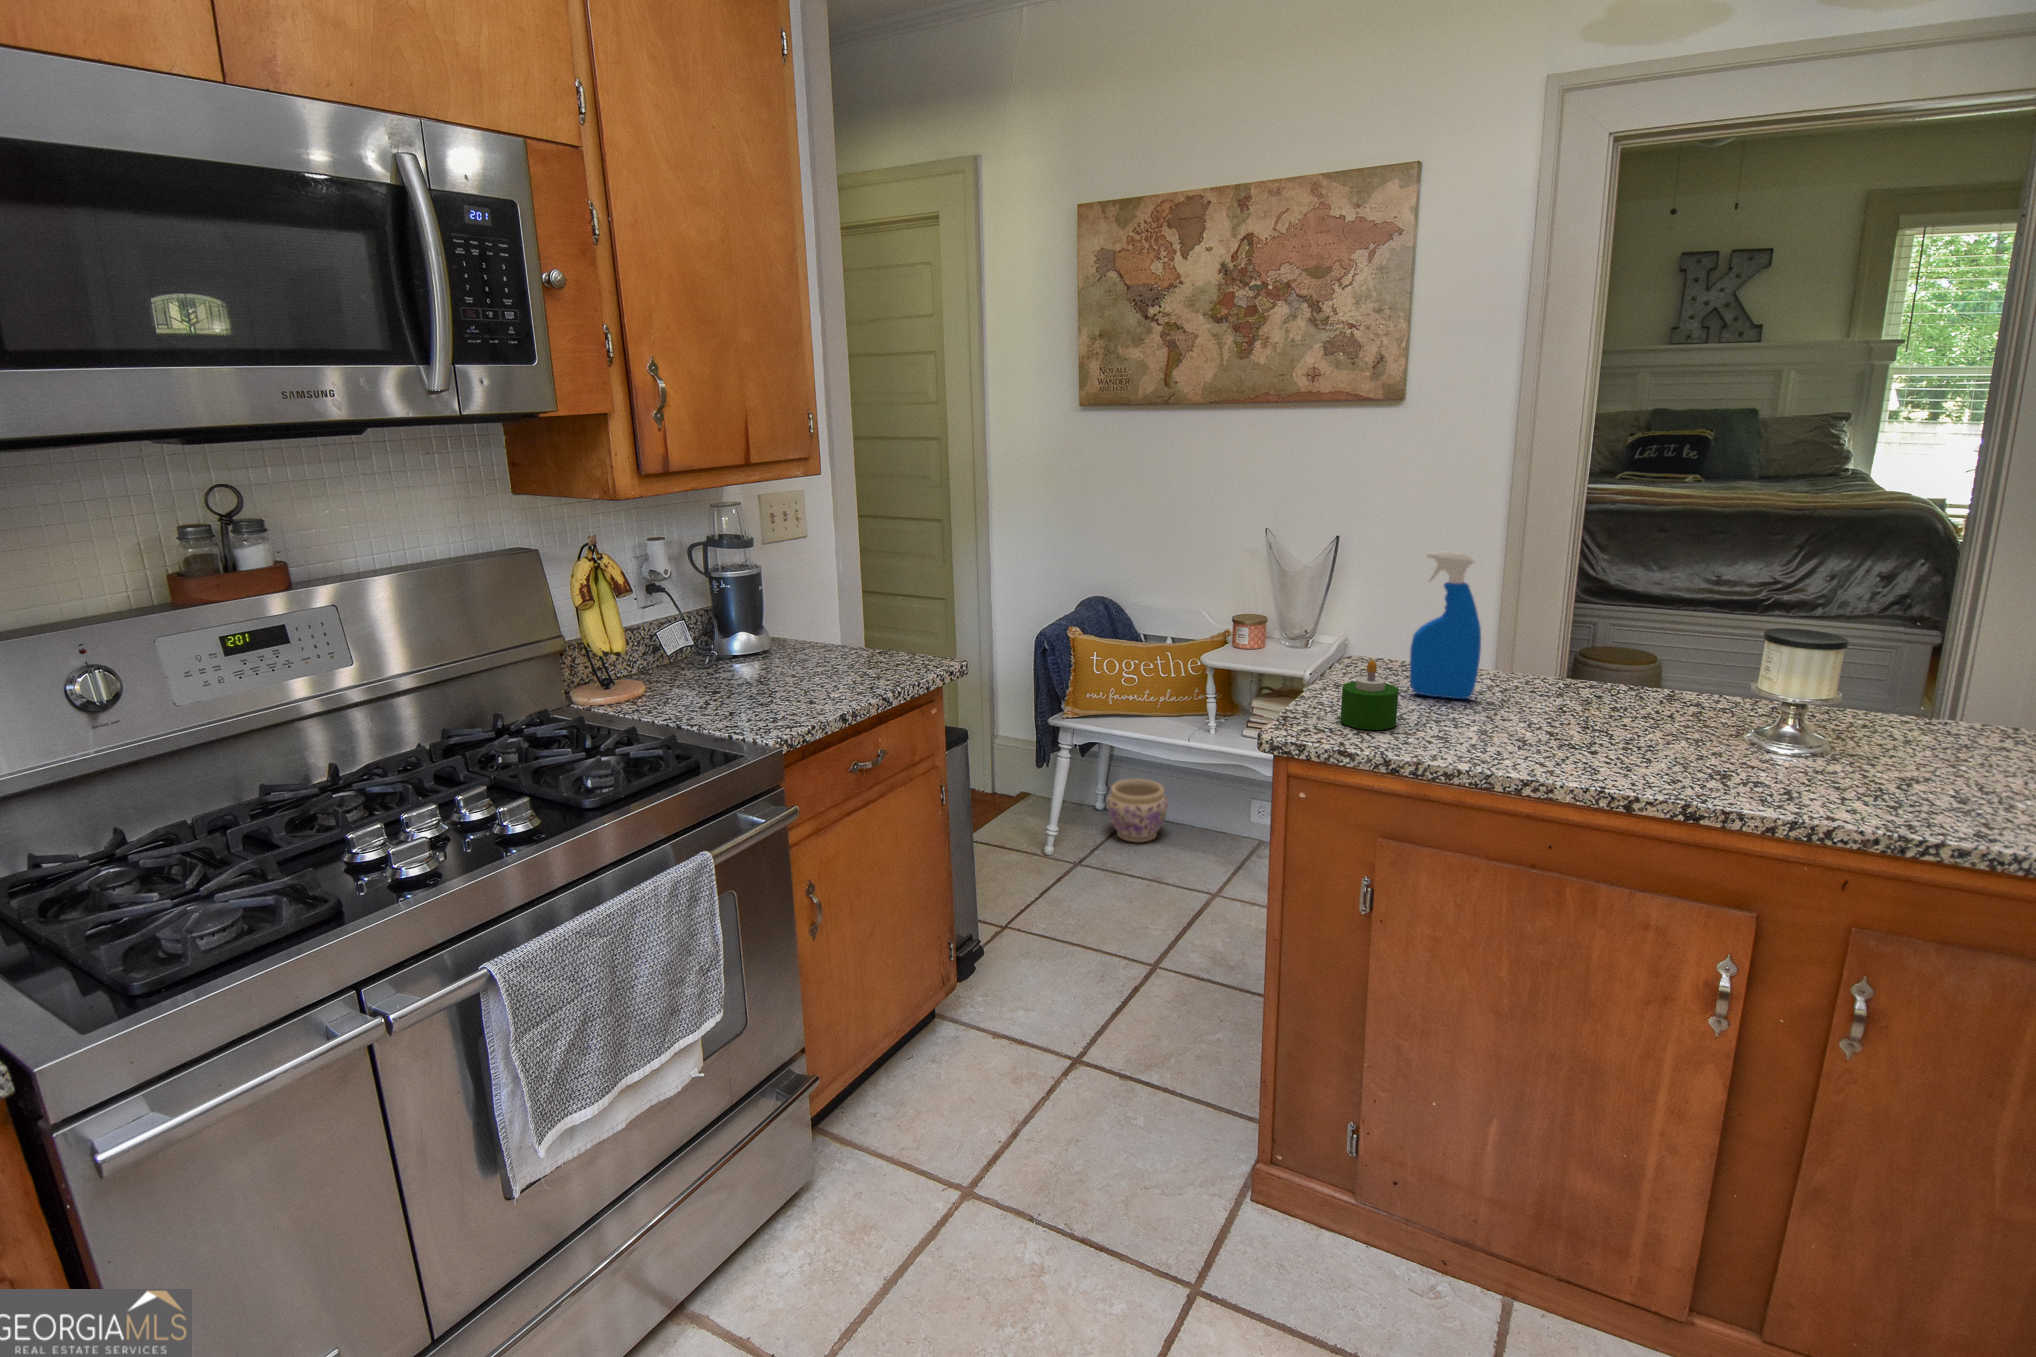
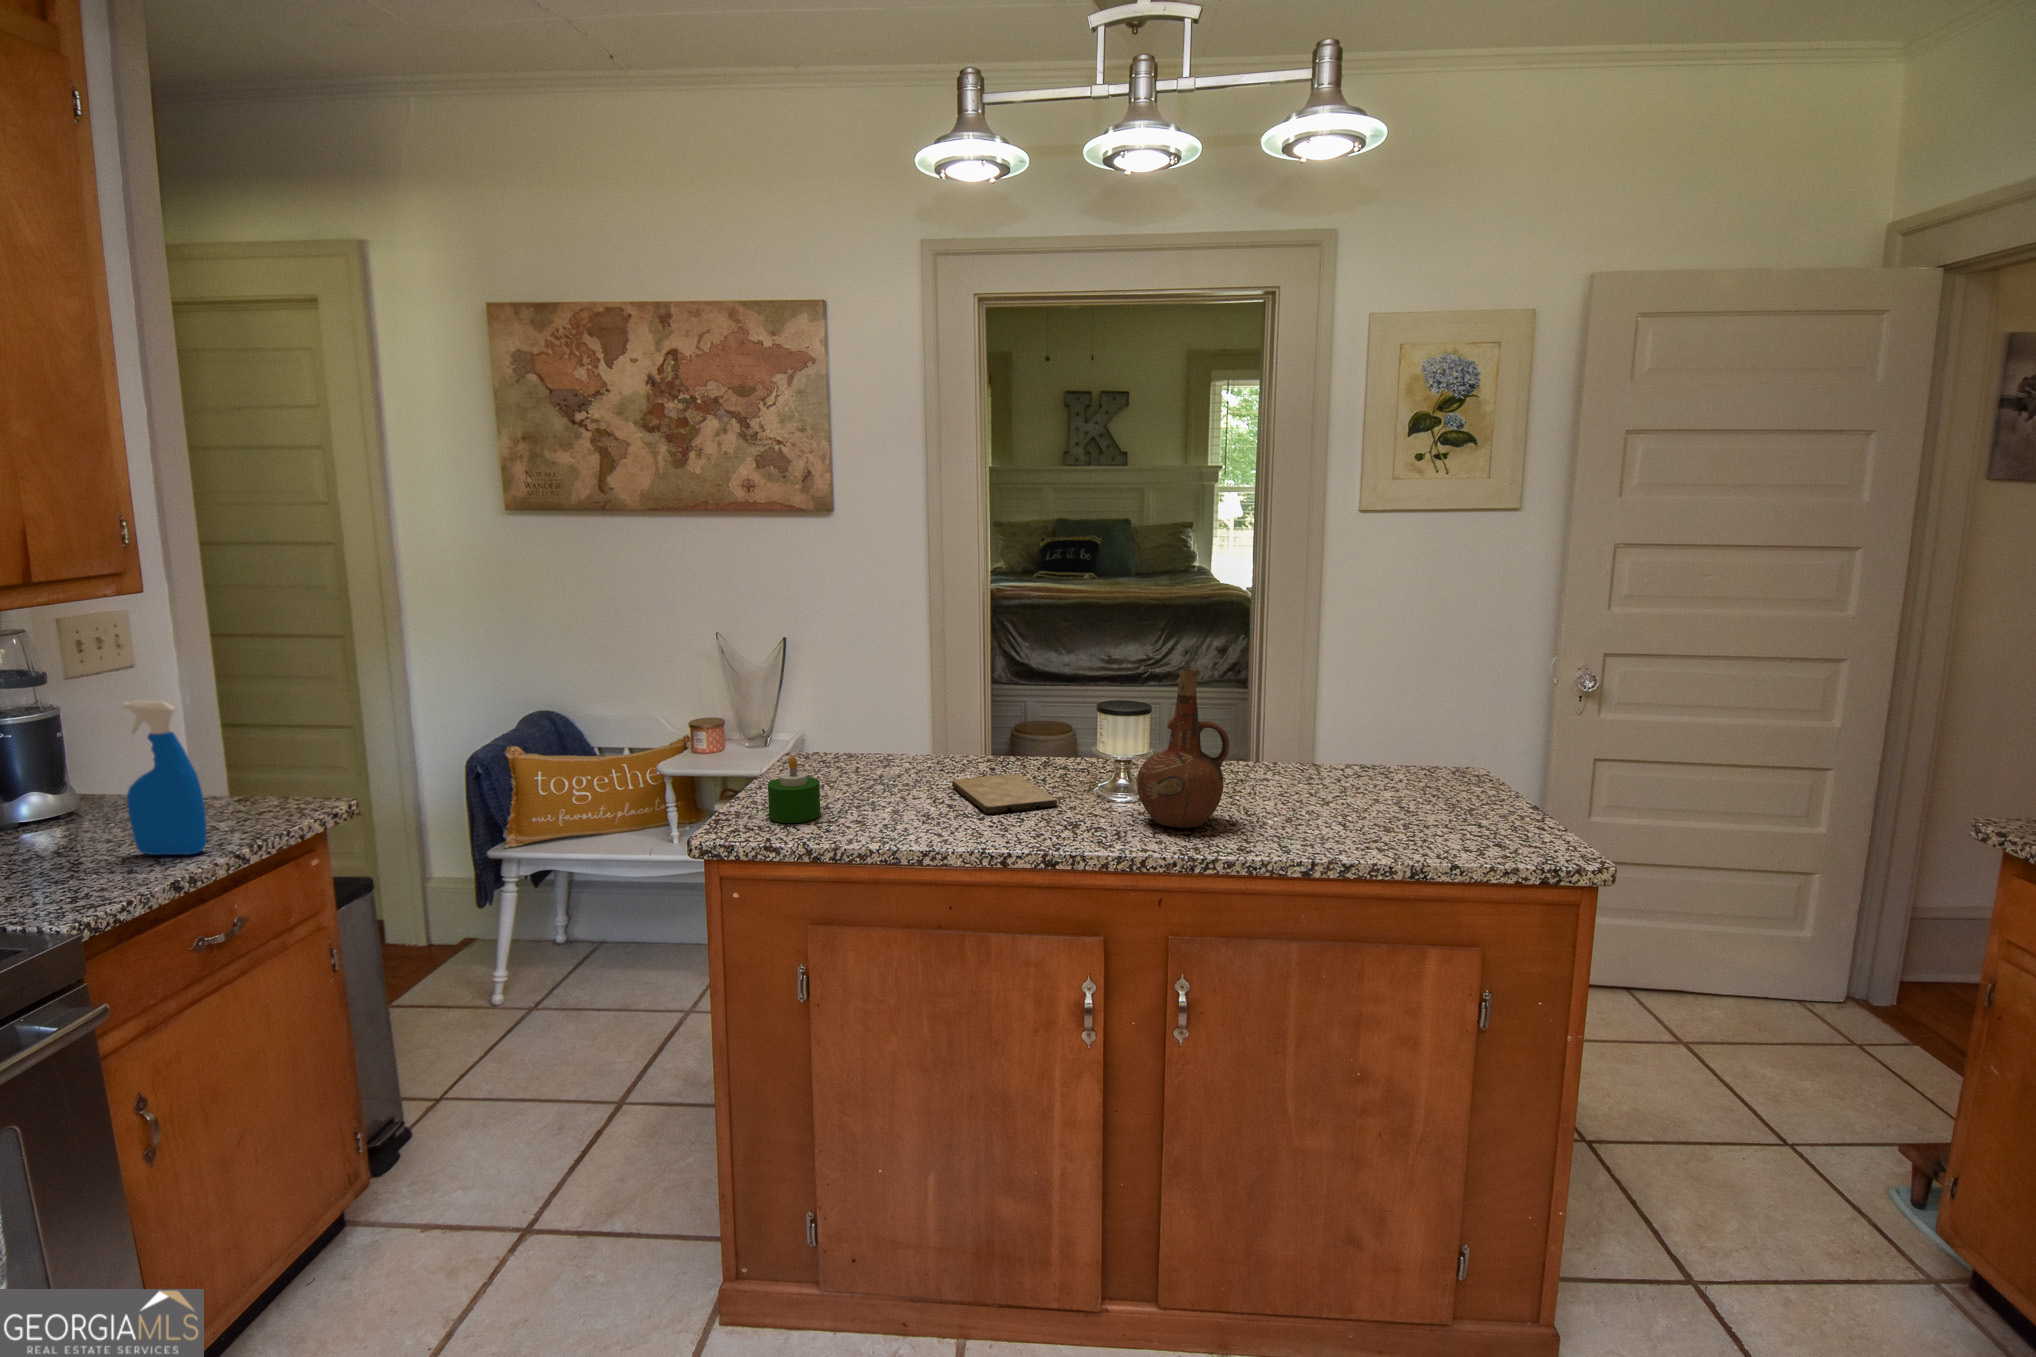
spray bottle: present [1410,551,1481,699] -> present [122,701,207,855]
ceramic pitcher: none [1820,595,1984,800] -> present [1137,669,1229,828]
cutting board: none [1548,704,1693,749] -> present [952,774,1057,814]
planter: present [1107,779,1168,843] -> none [572,899,641,970]

